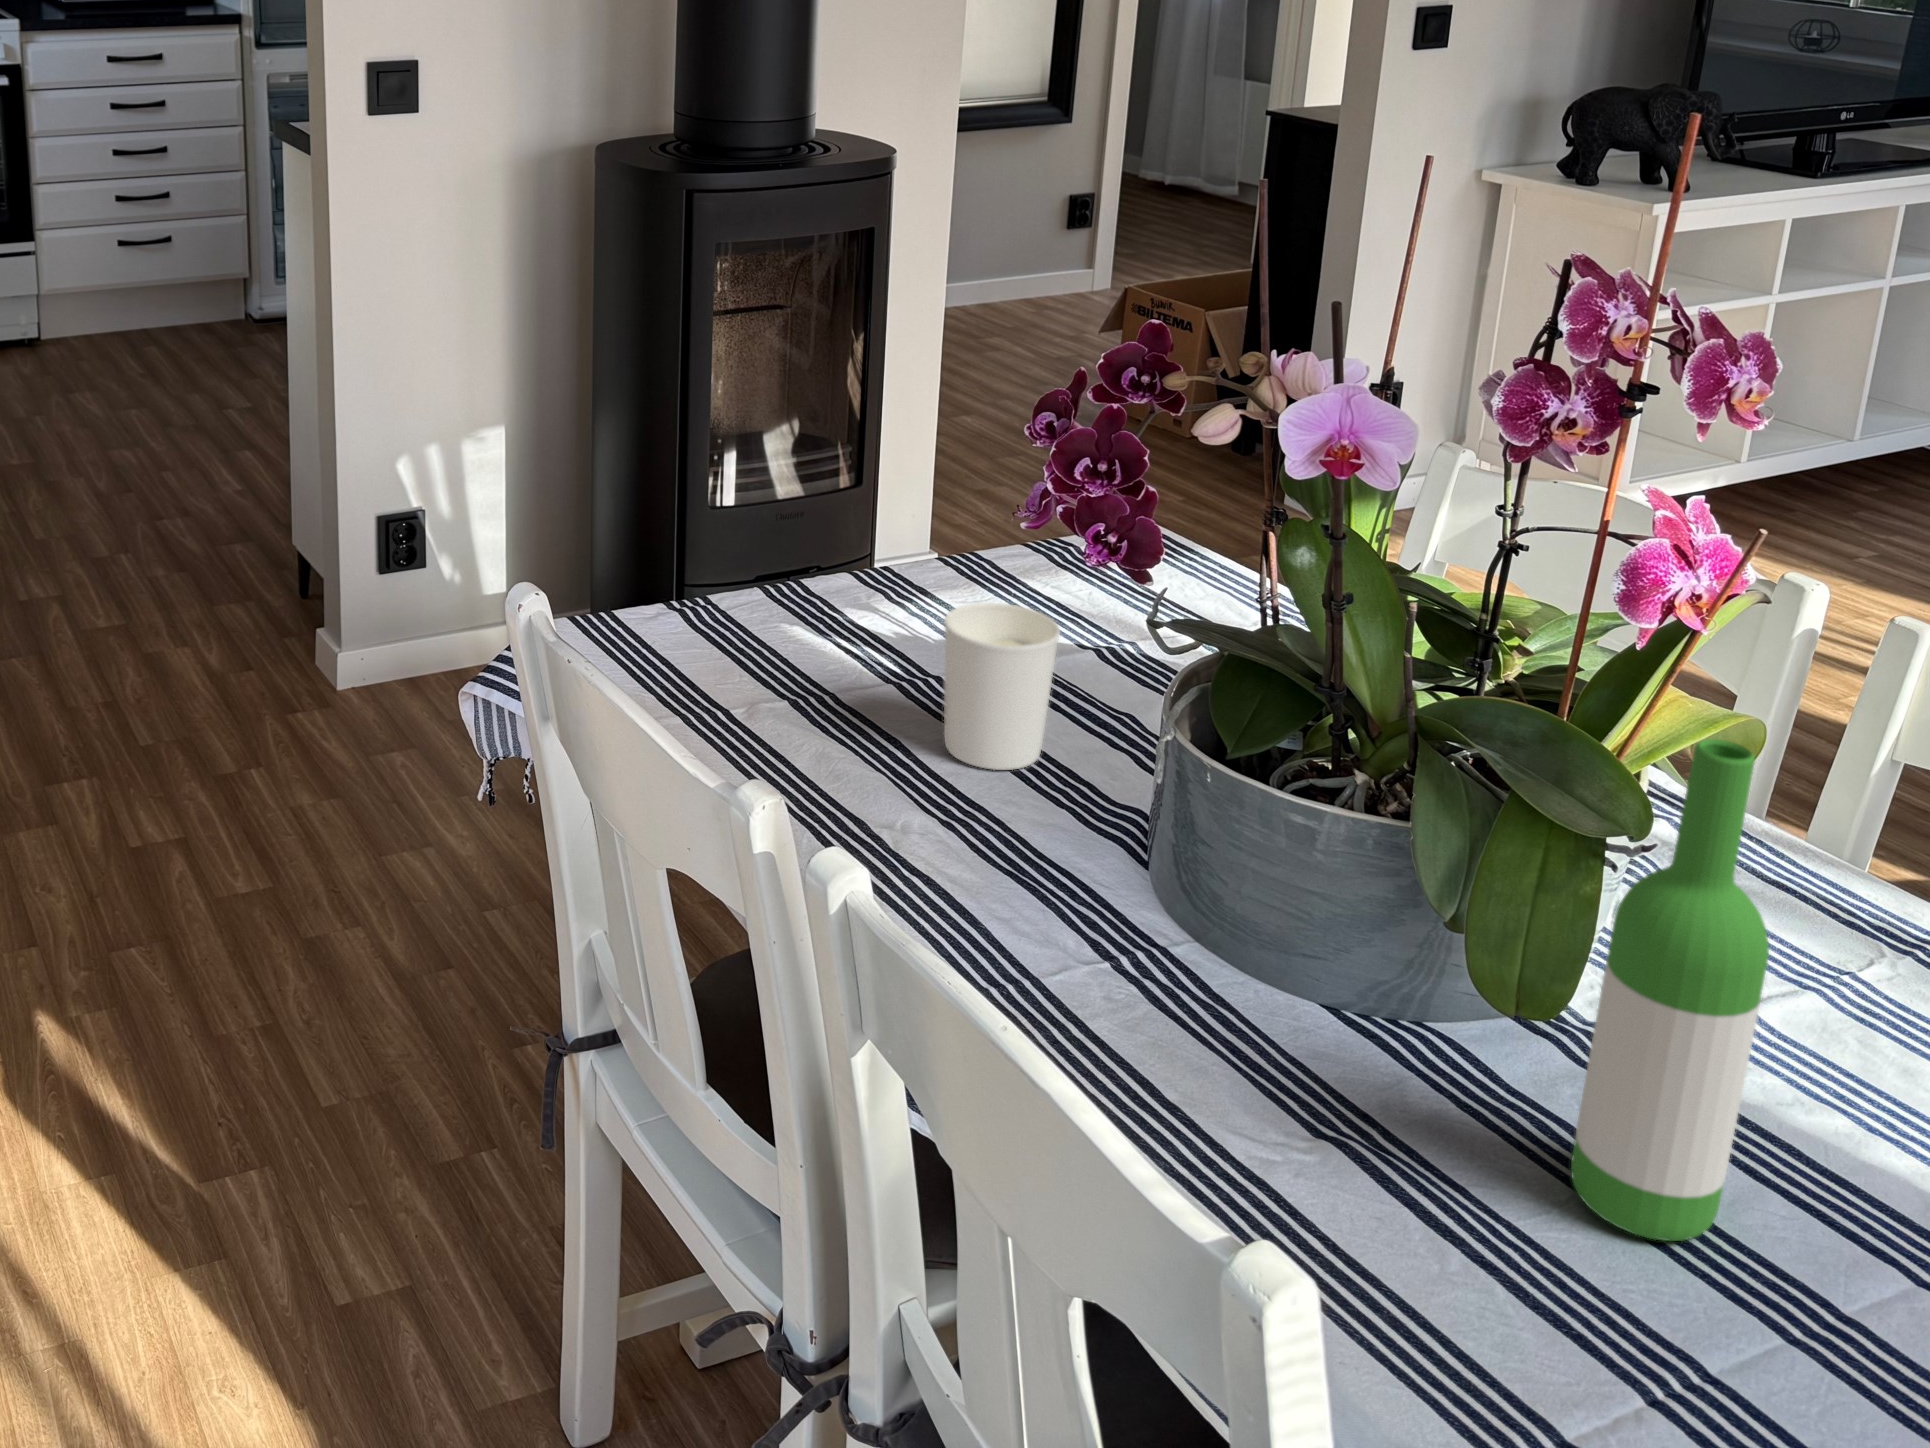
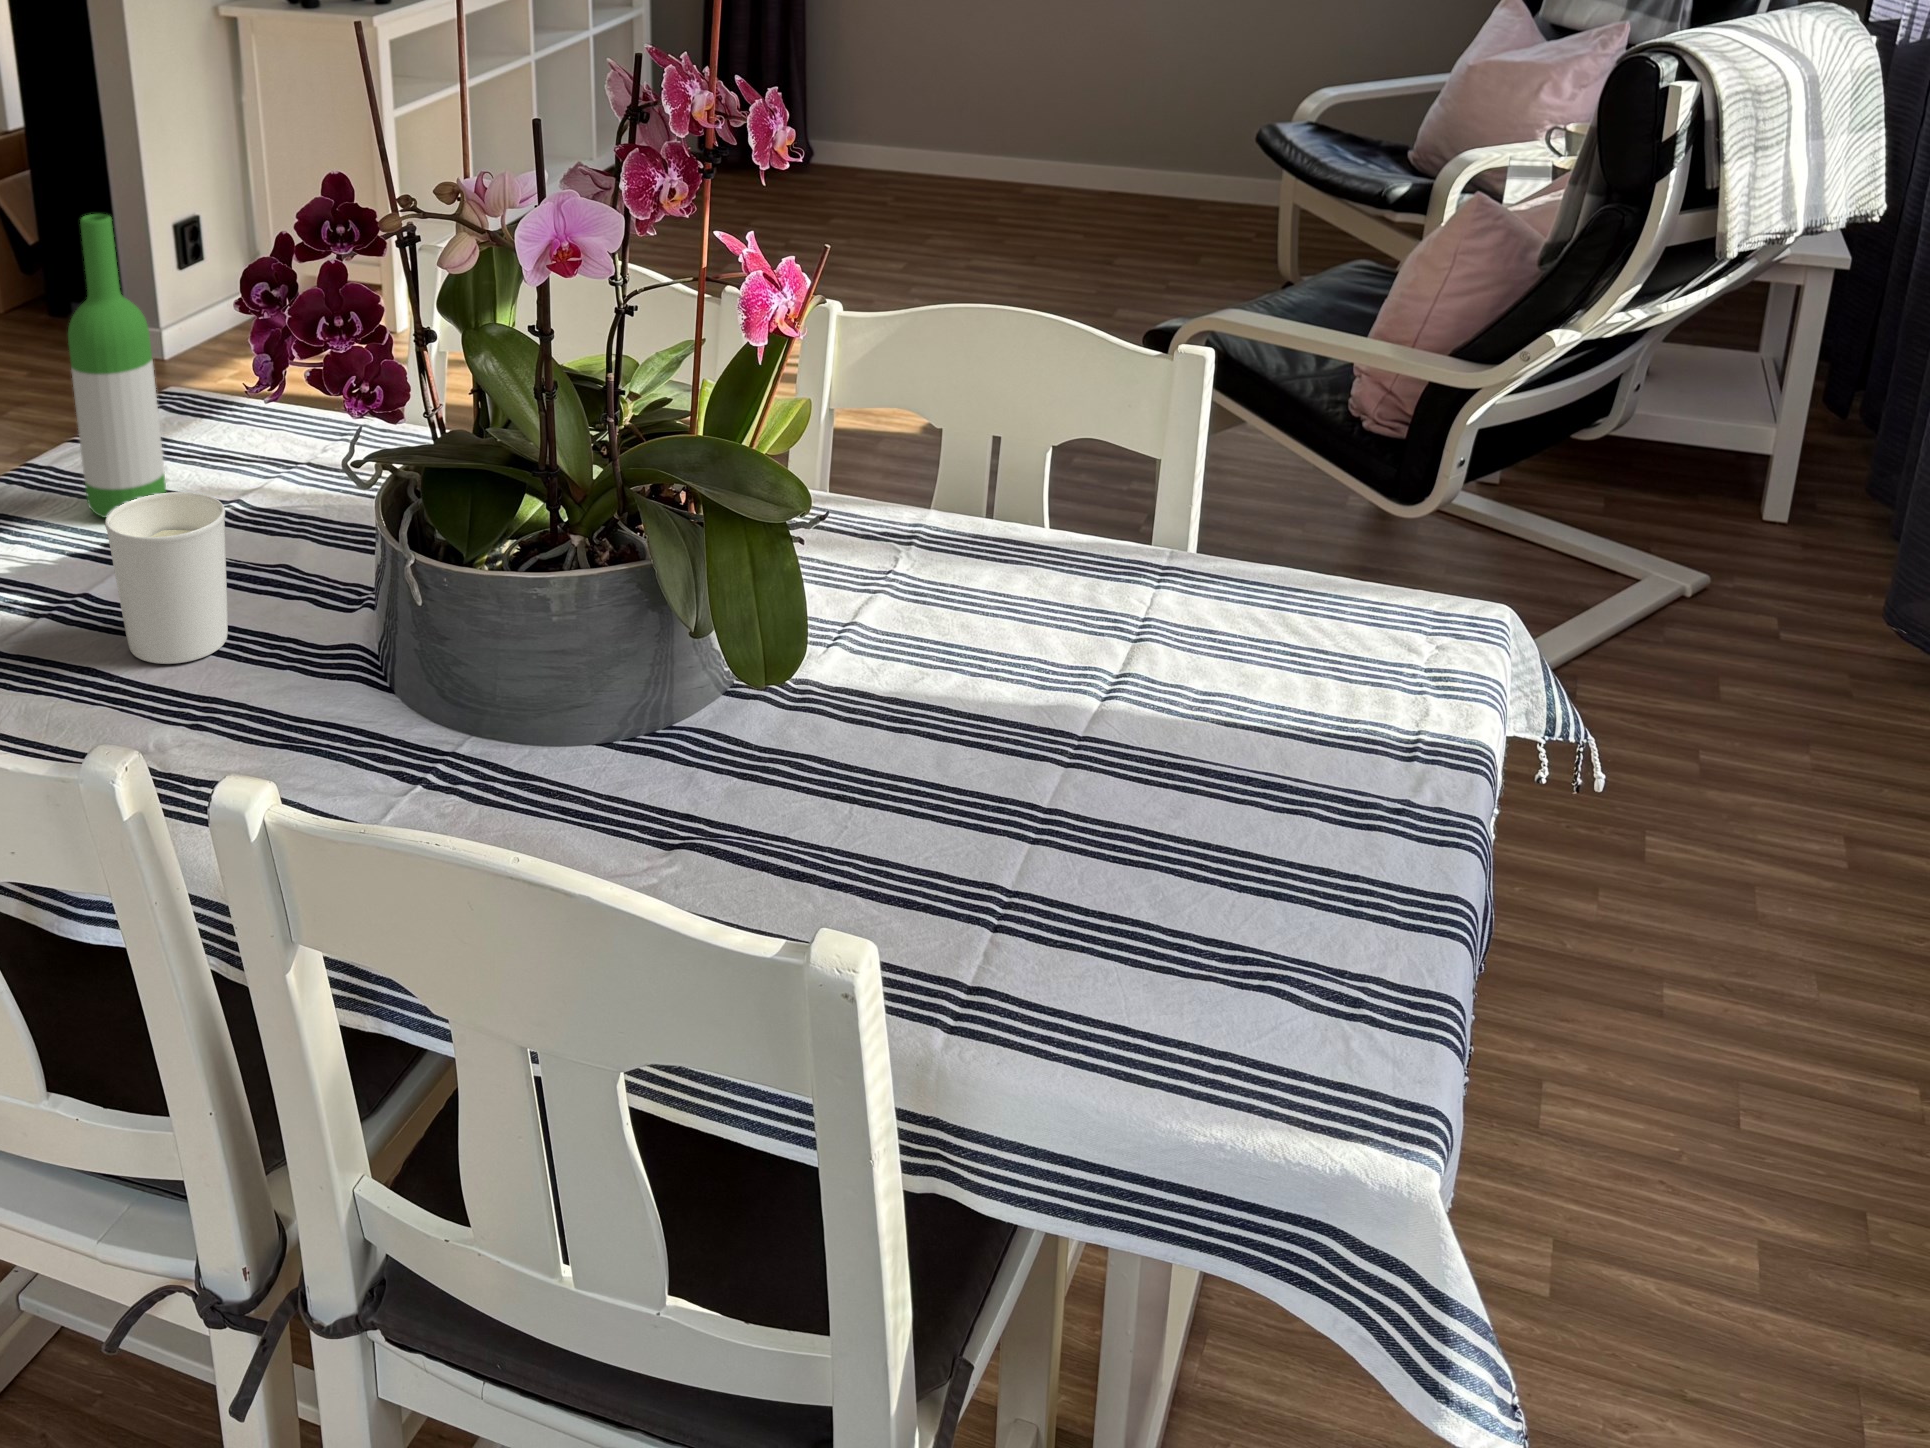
wine bottle: present [1571,739,1769,1241] -> present [68,214,166,518]

